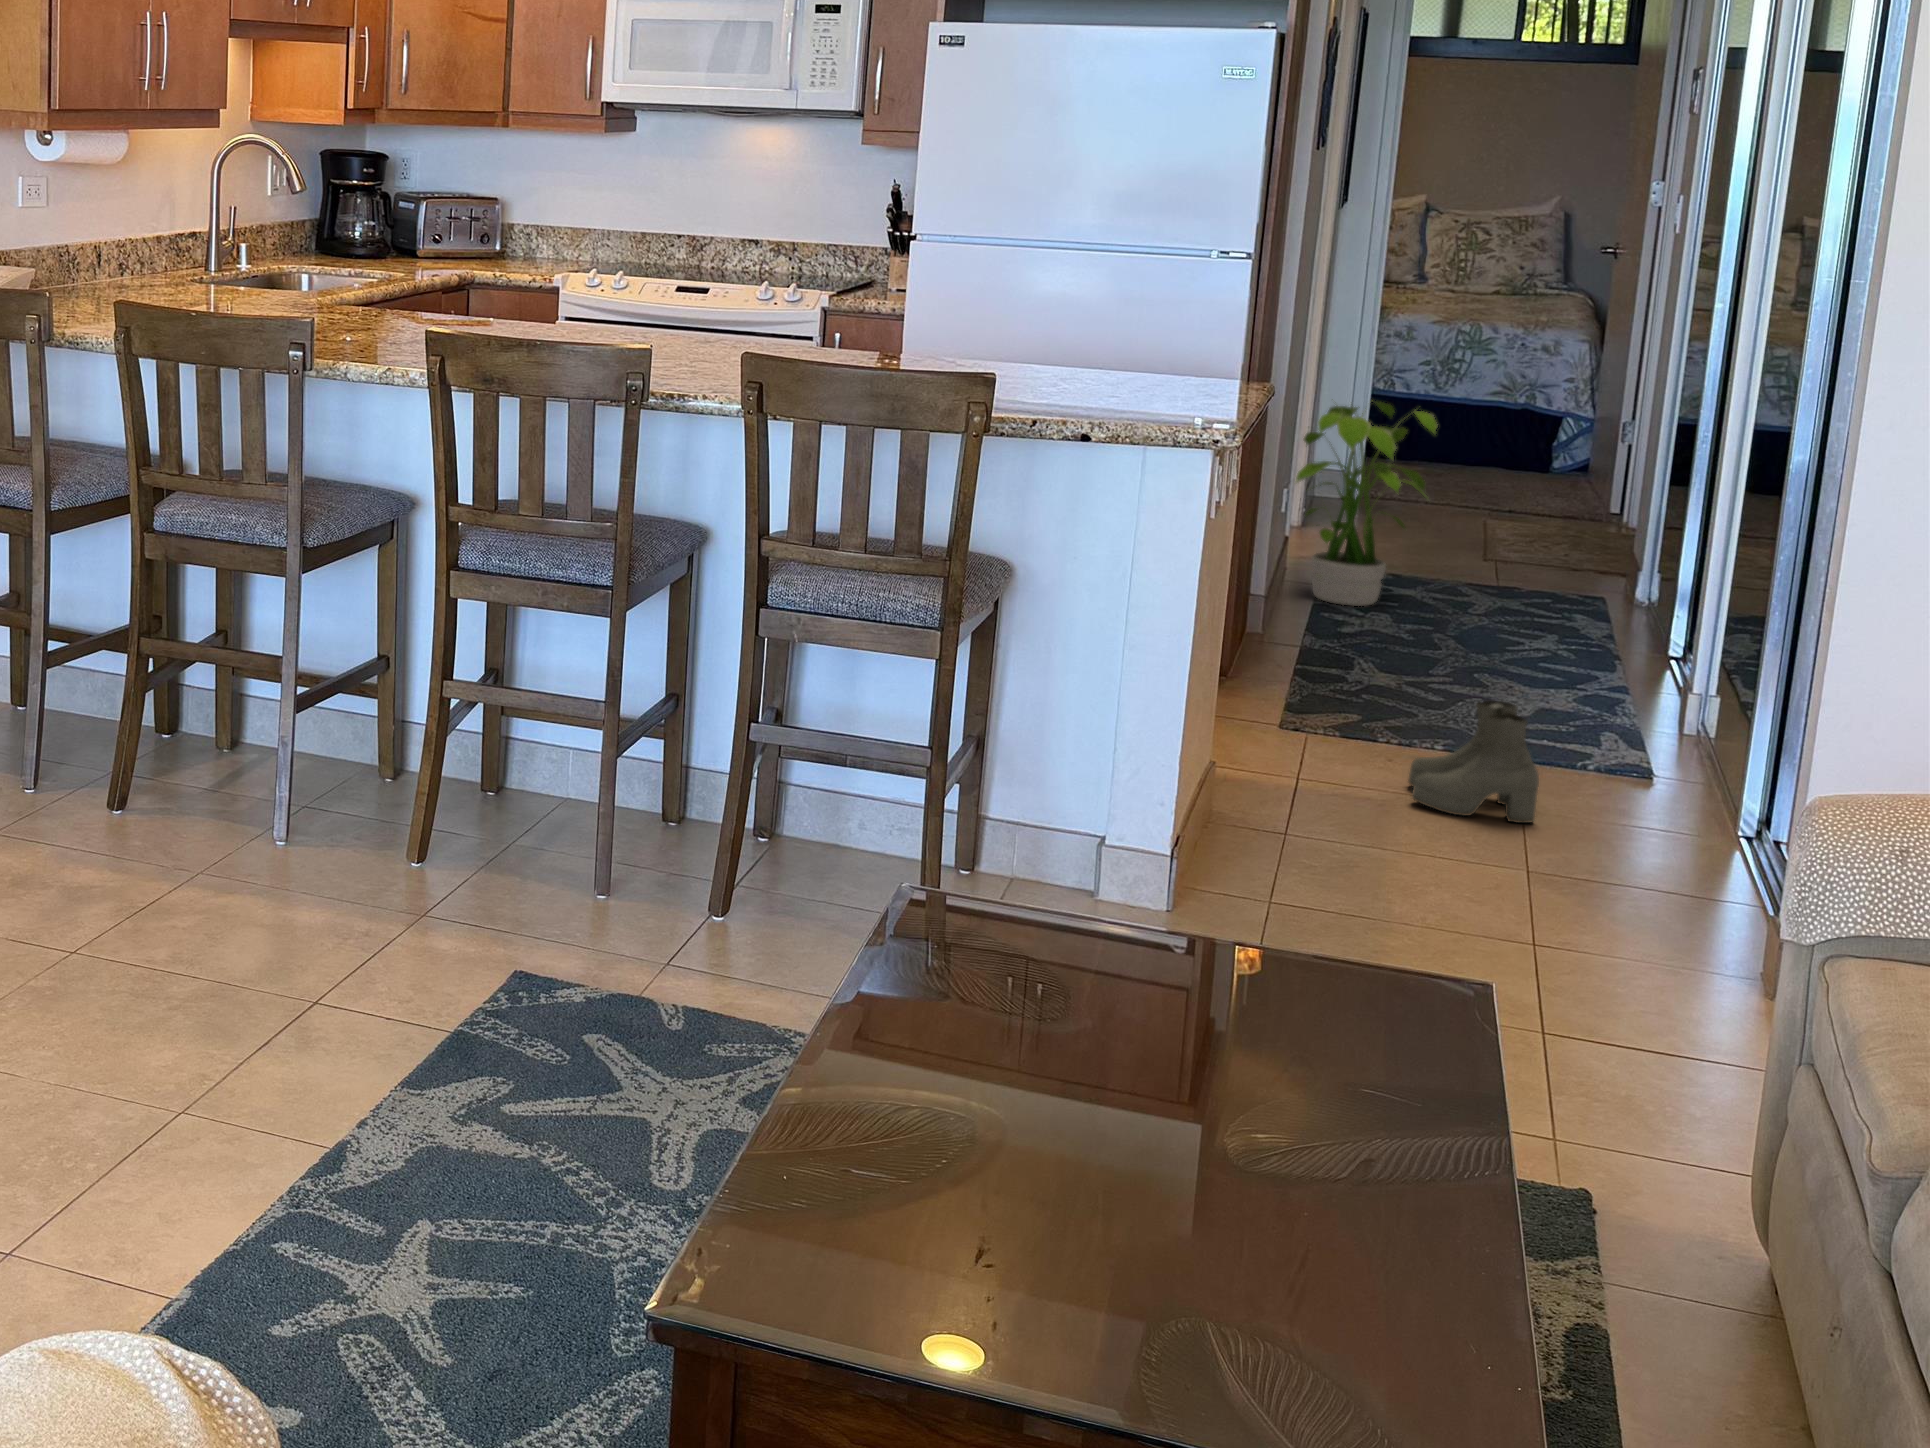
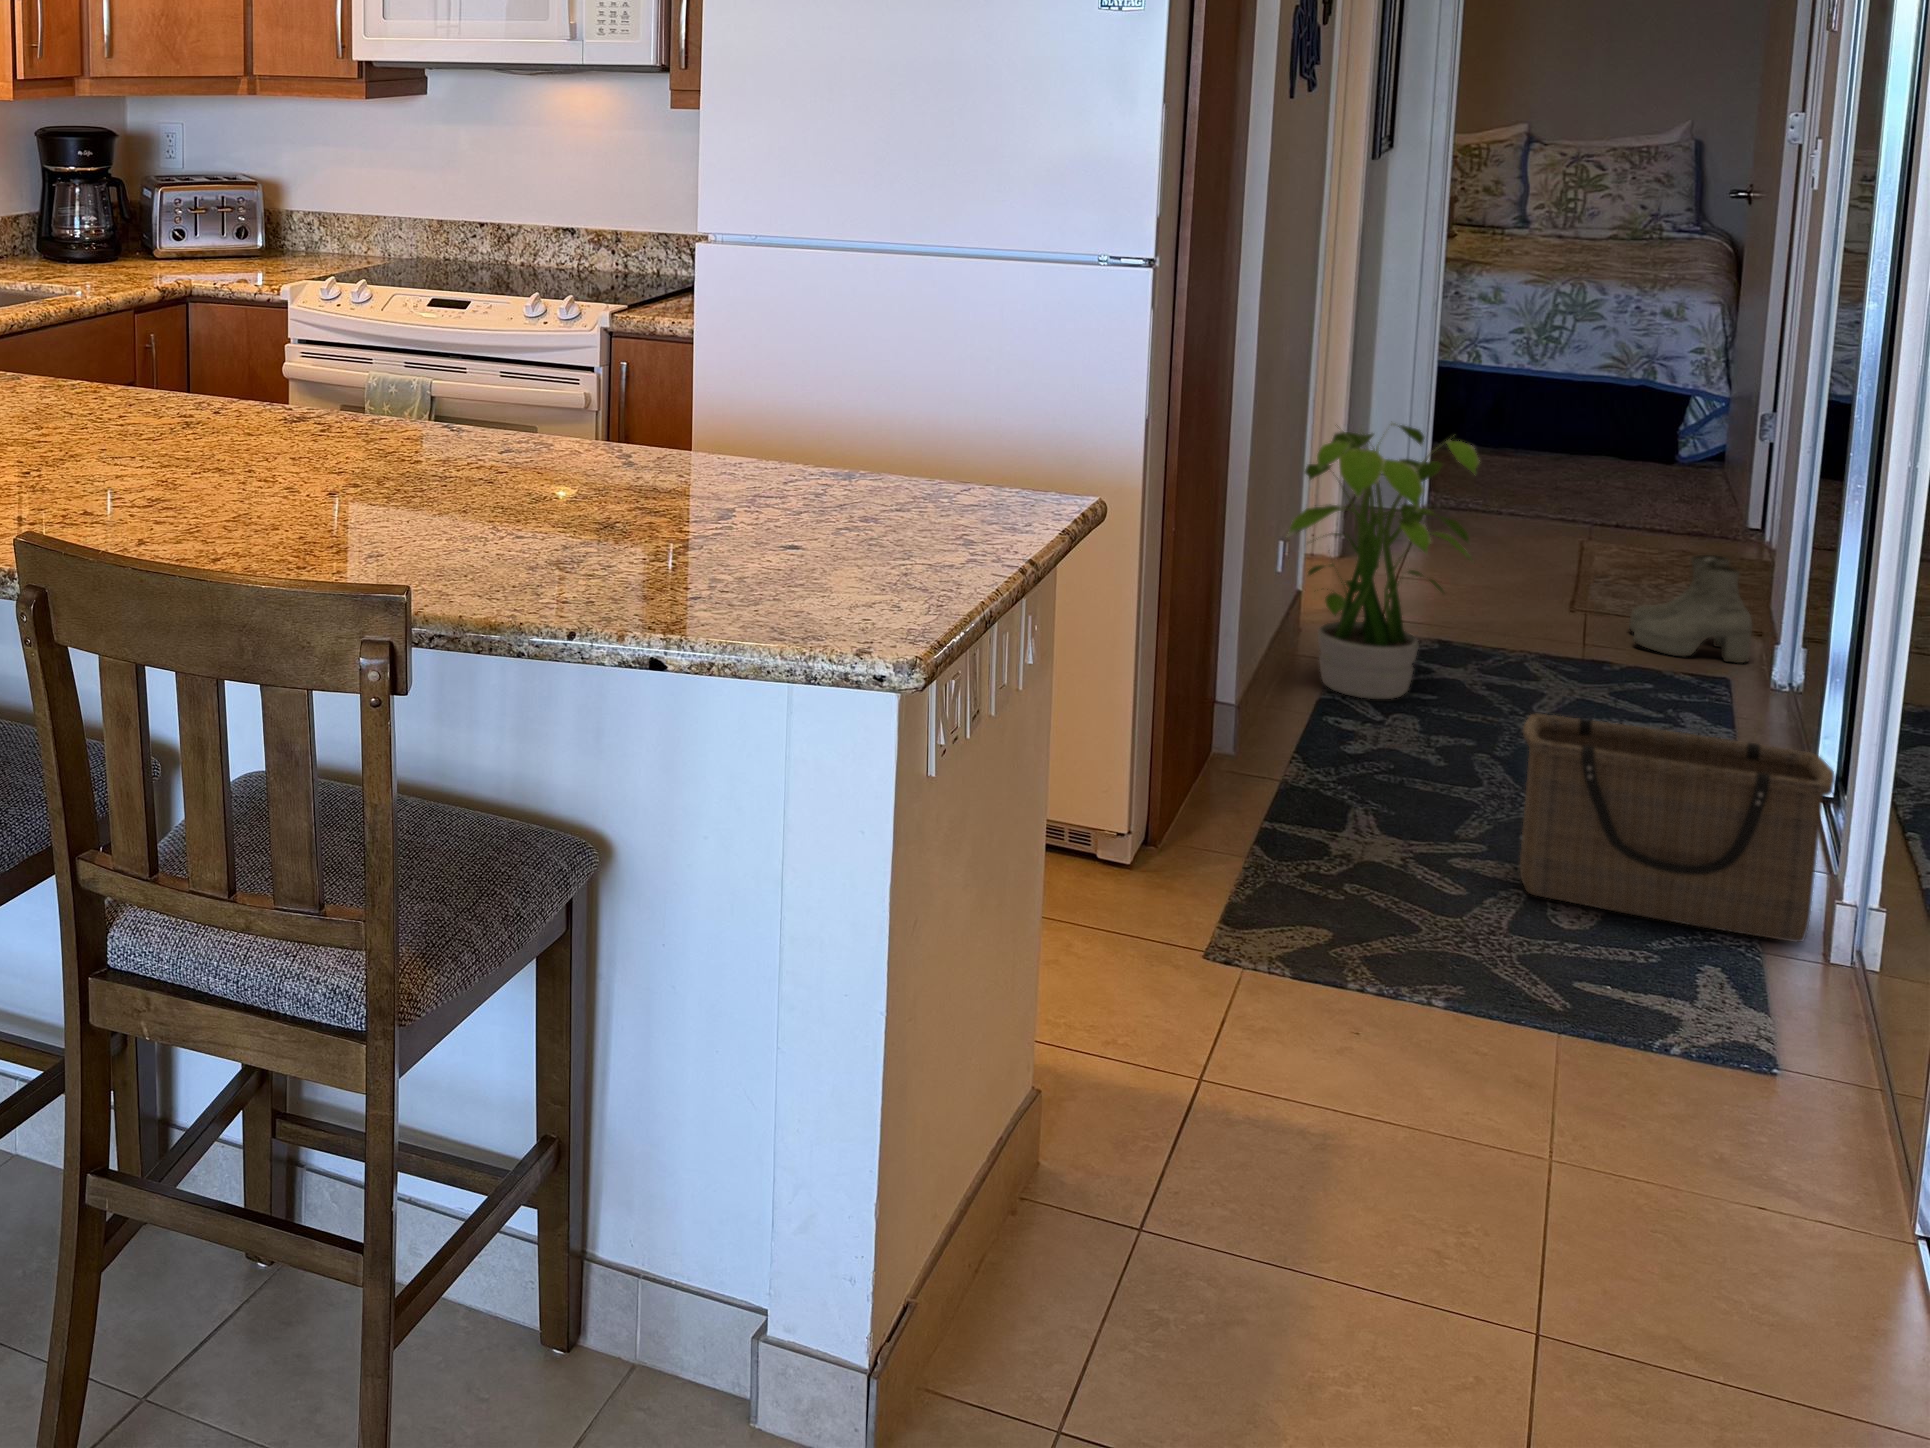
basket: none [1477,581,1688,724] -> present [1520,714,1834,942]
boots: present [1408,701,1539,823] -> present [1629,555,1752,663]

